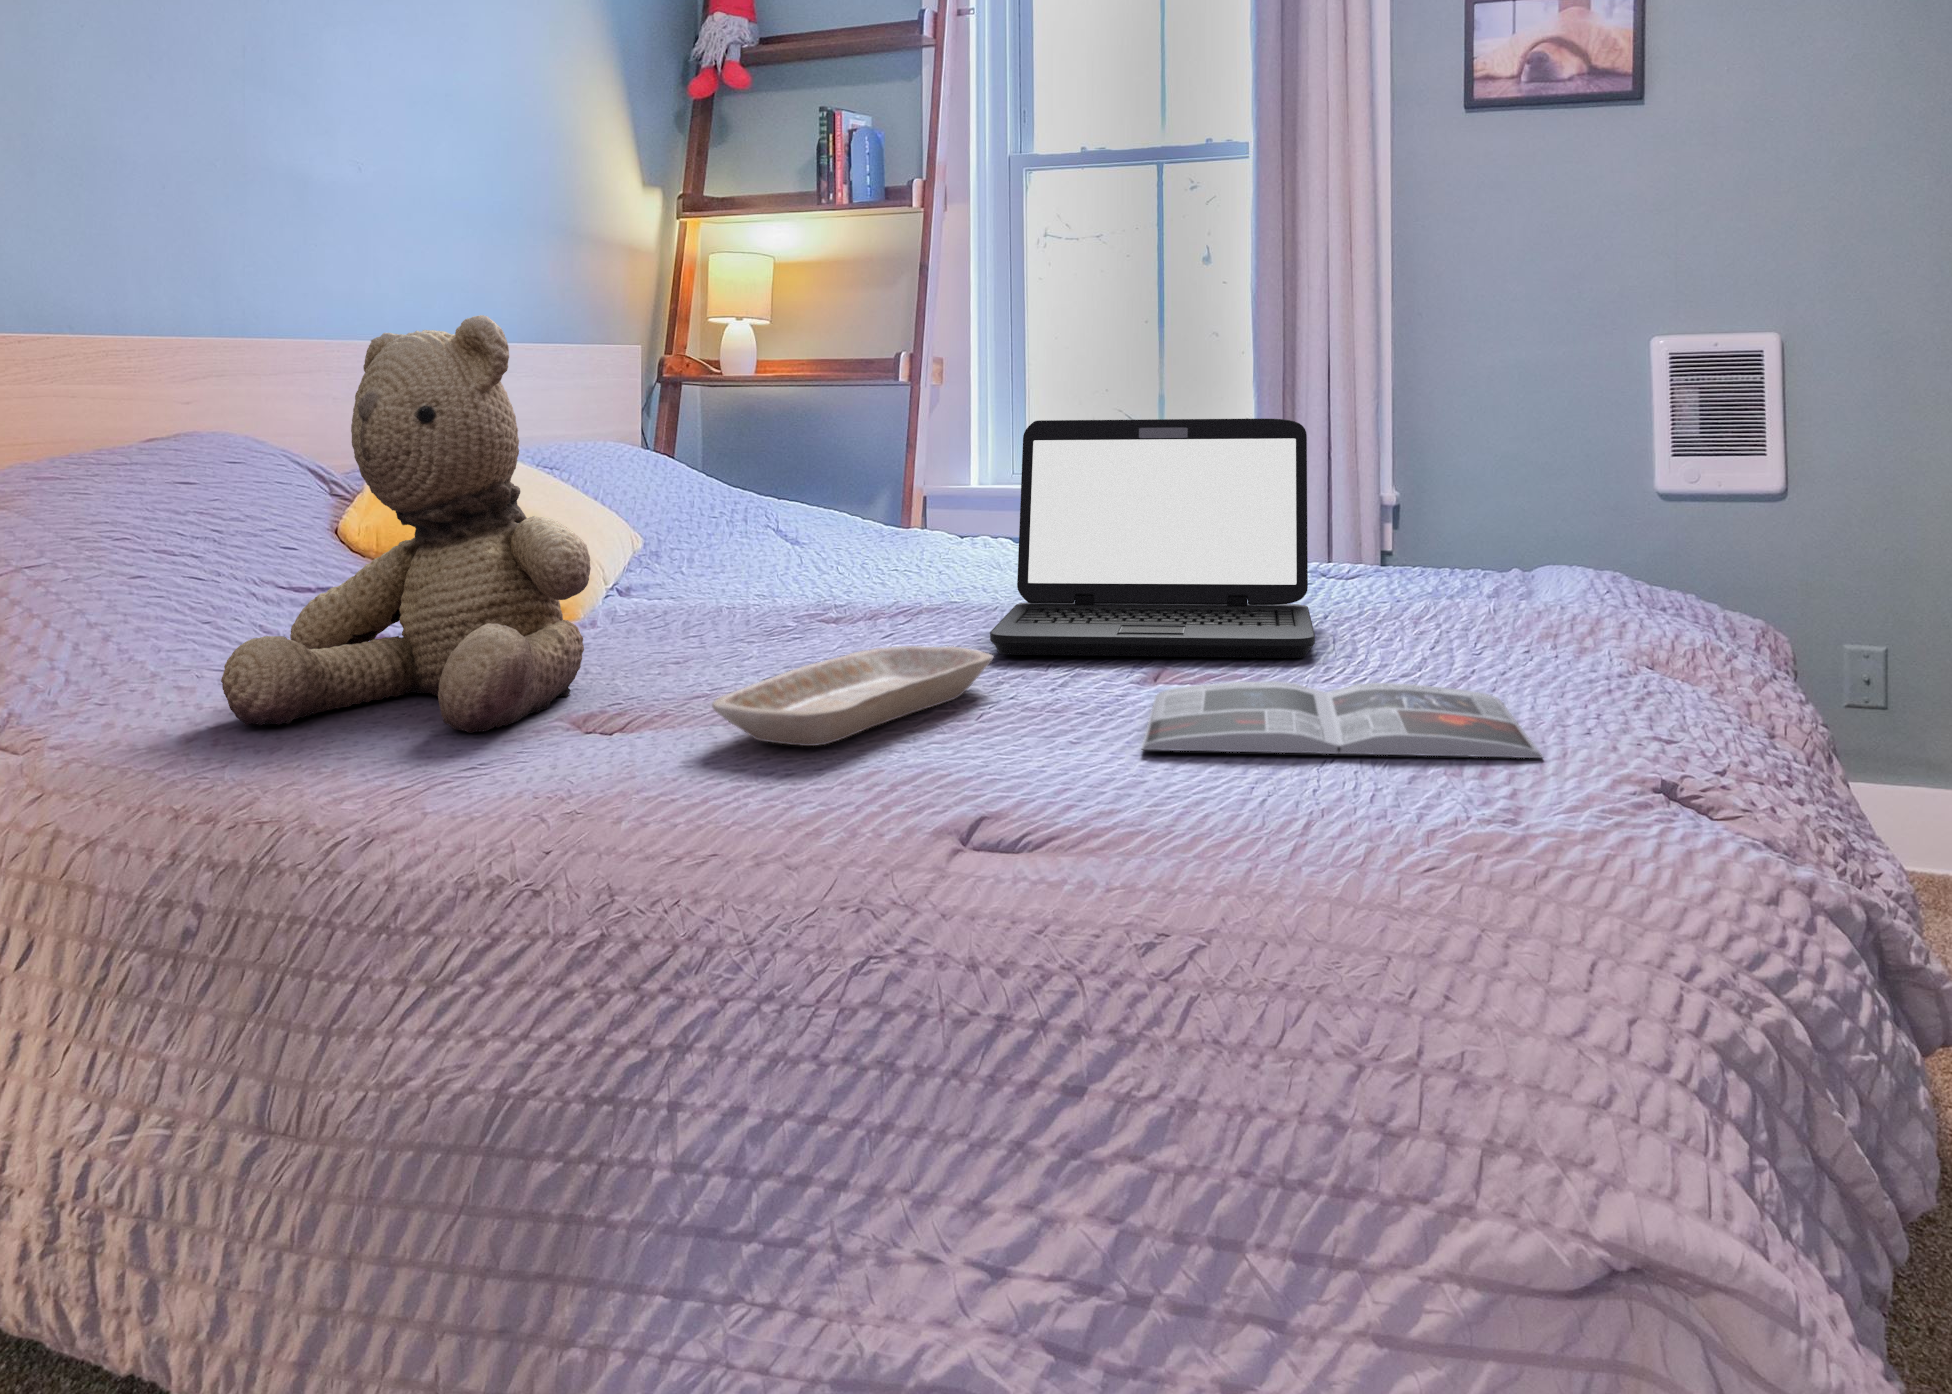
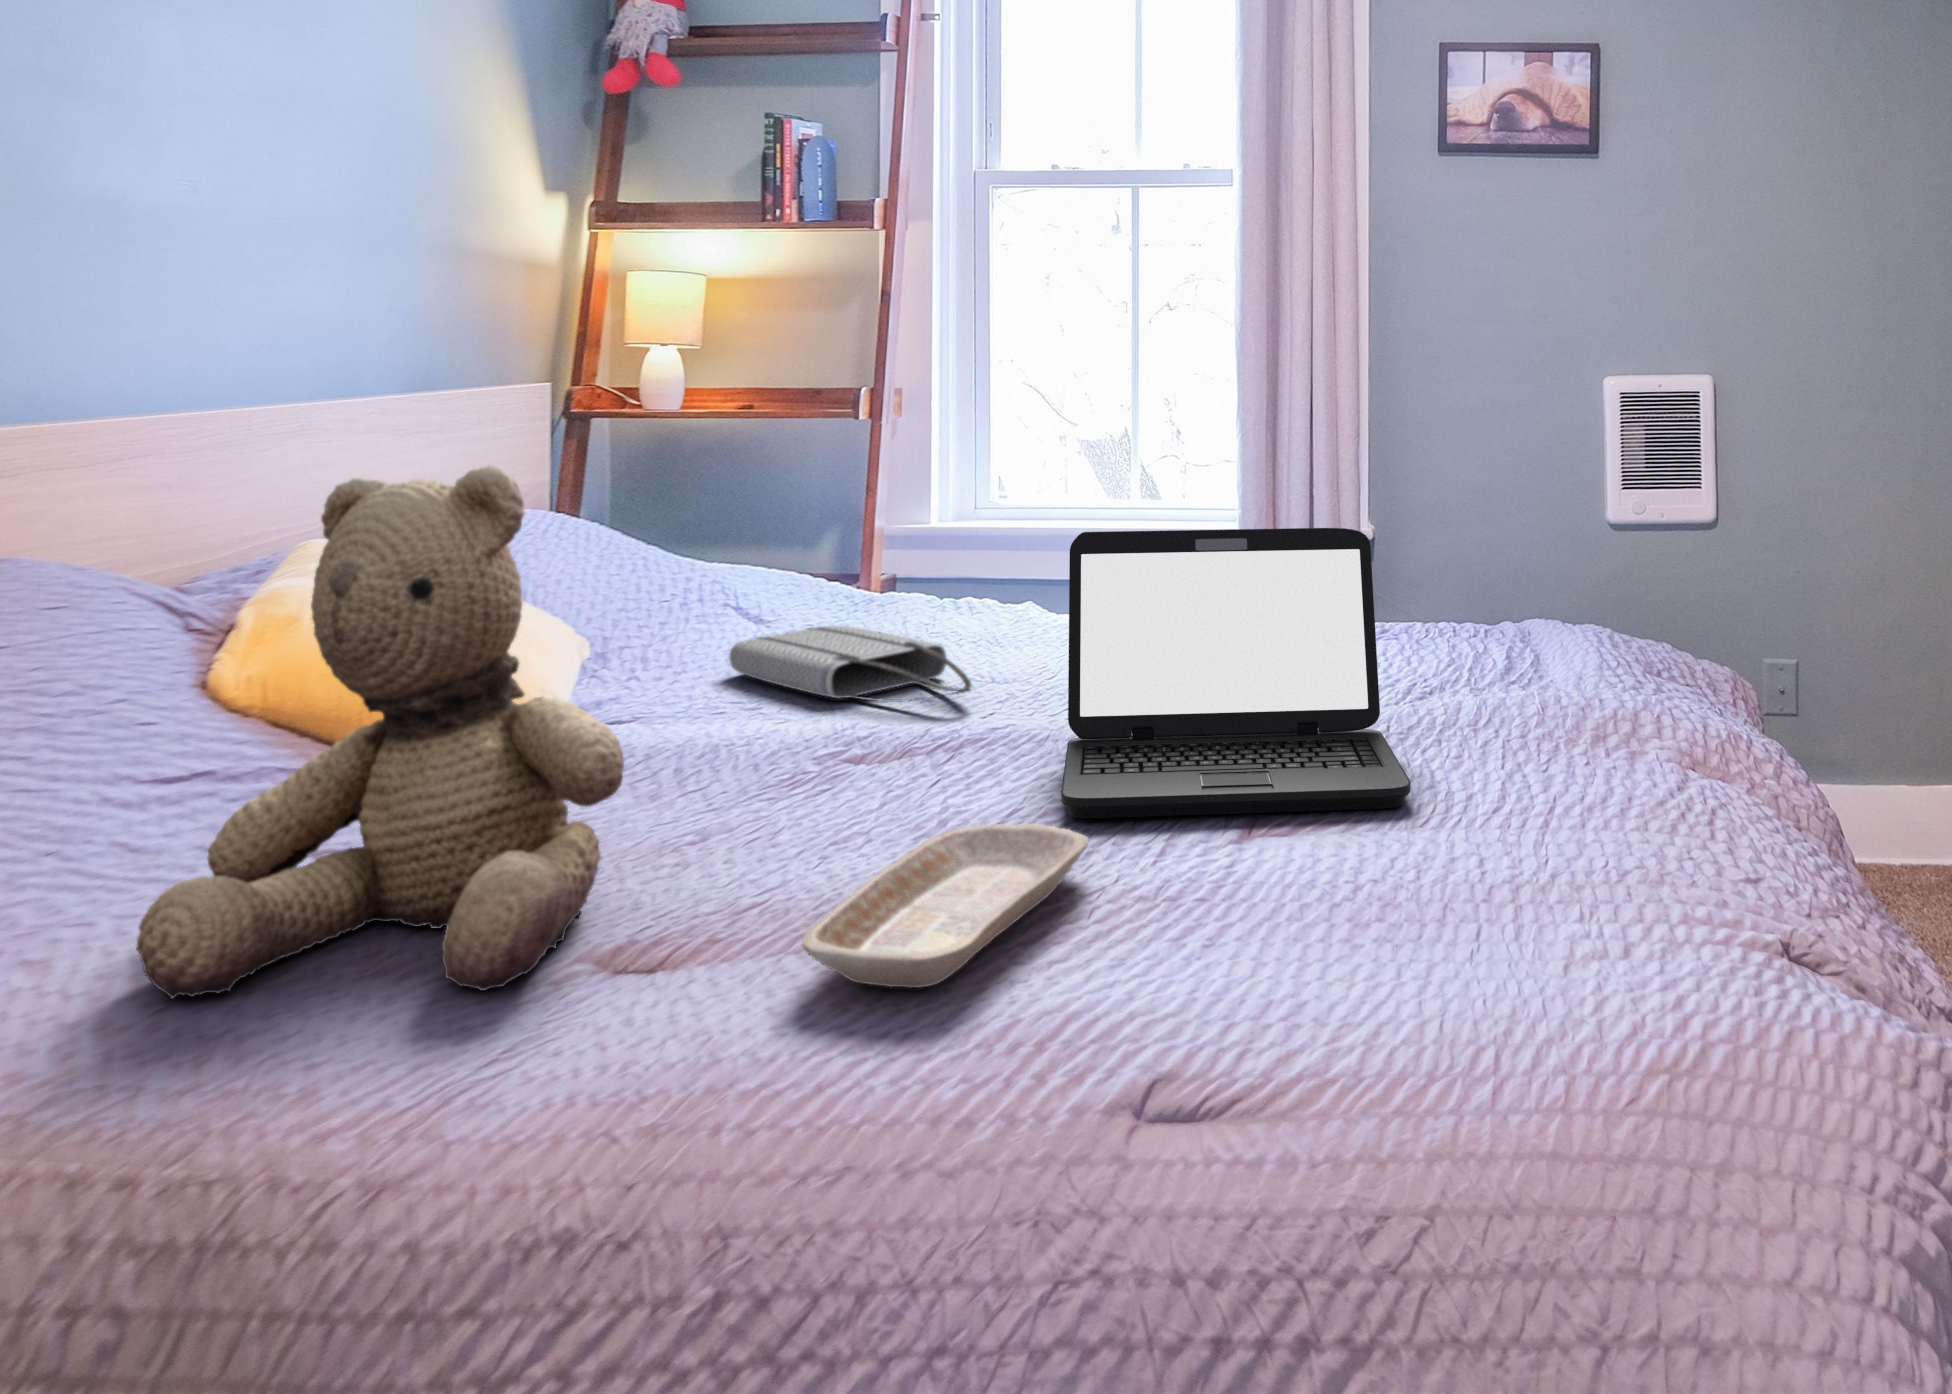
tote bag: none [763,532,953,583] -> present [729,625,971,702]
magazine: present [1142,681,1543,758] -> none [1271,851,1700,969]

